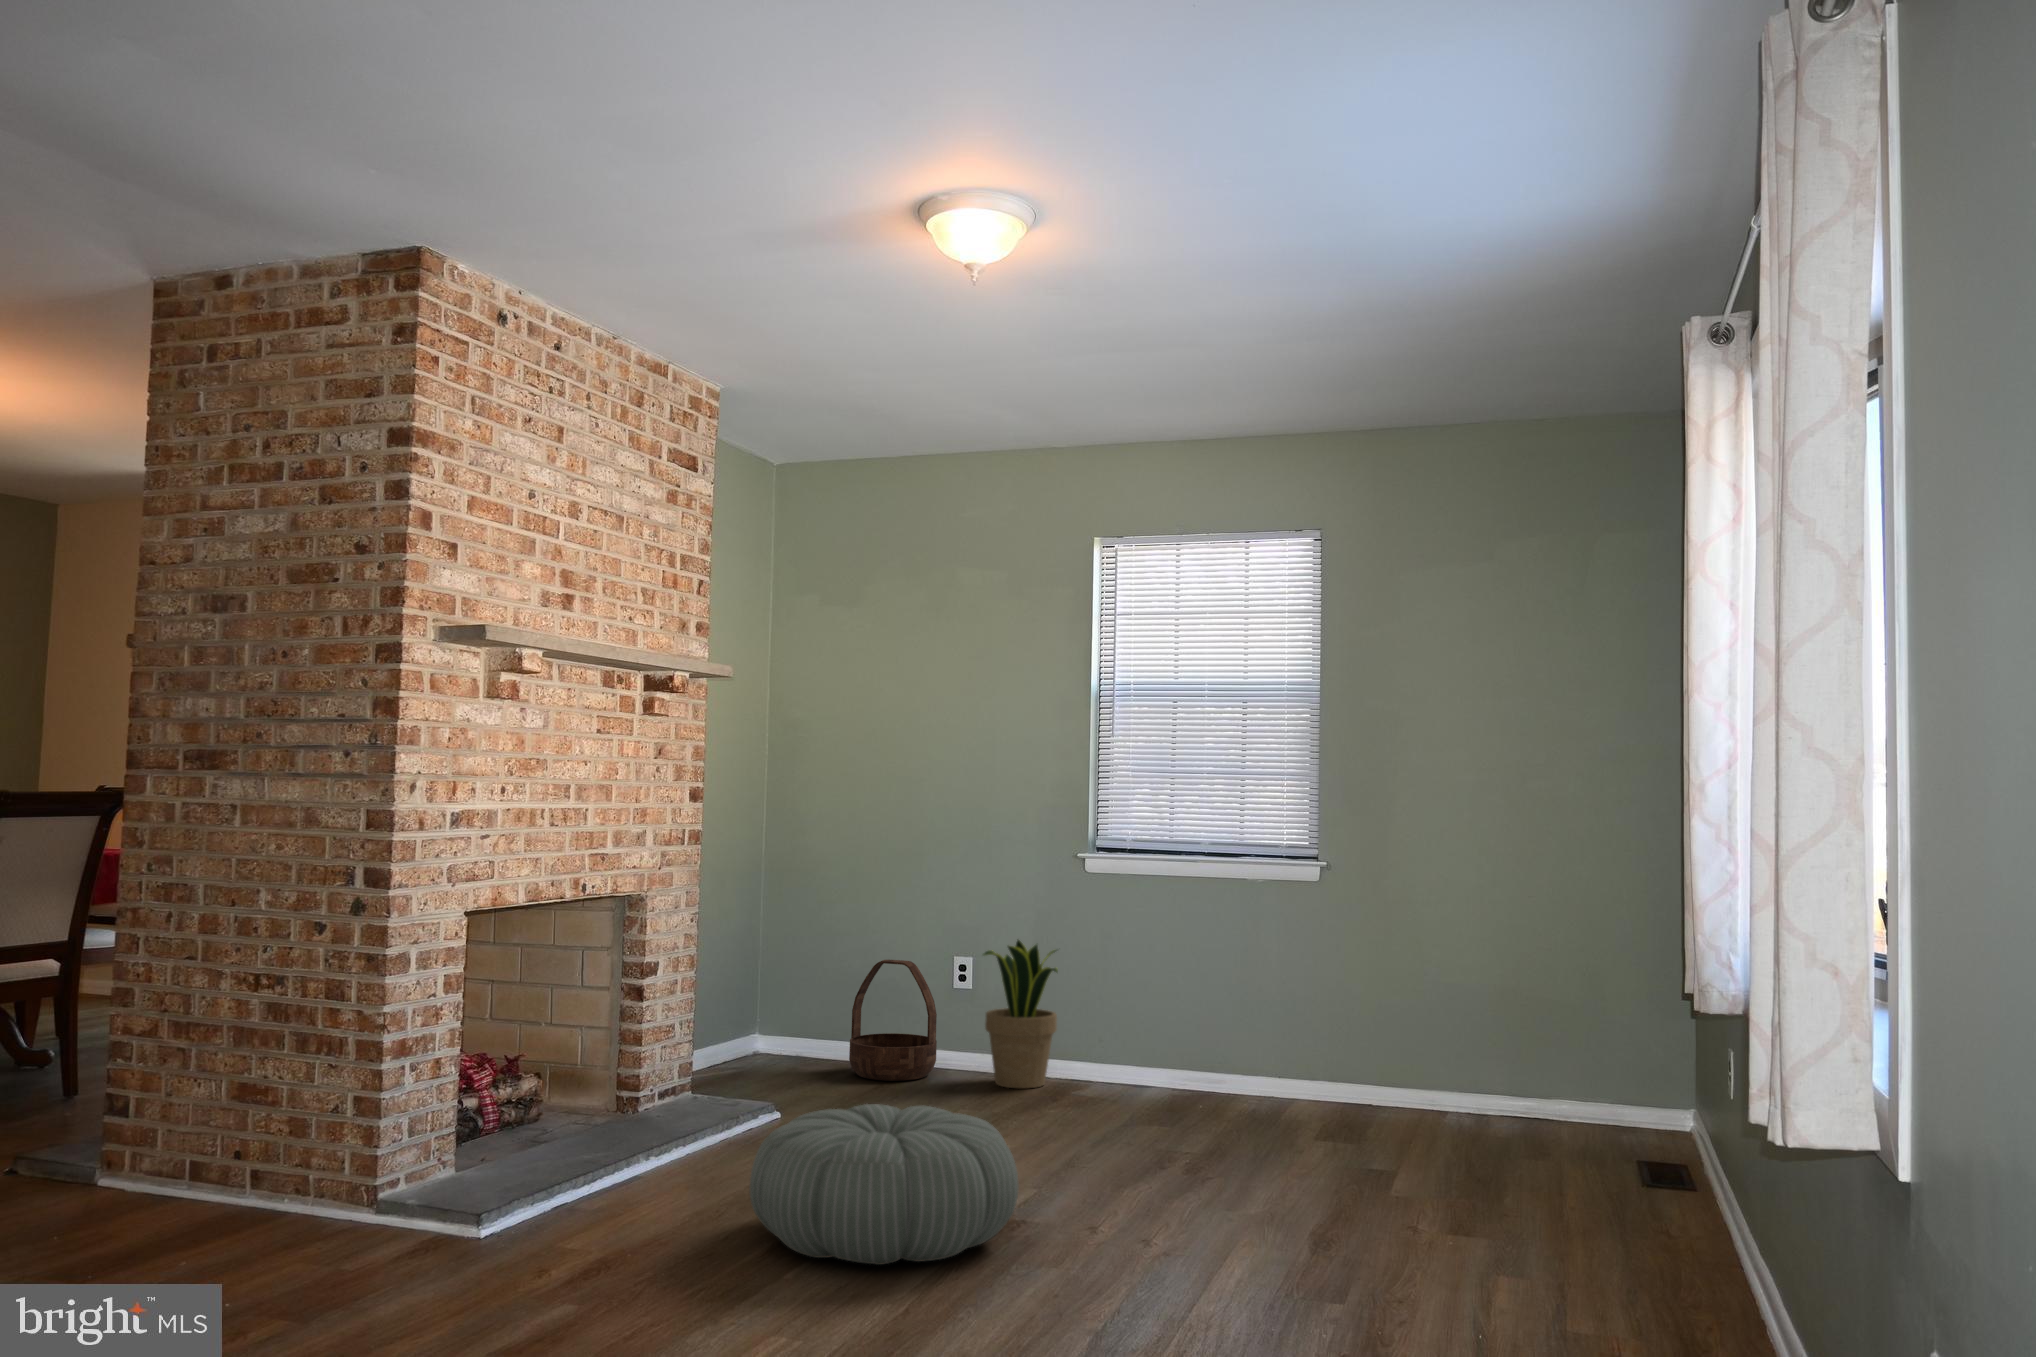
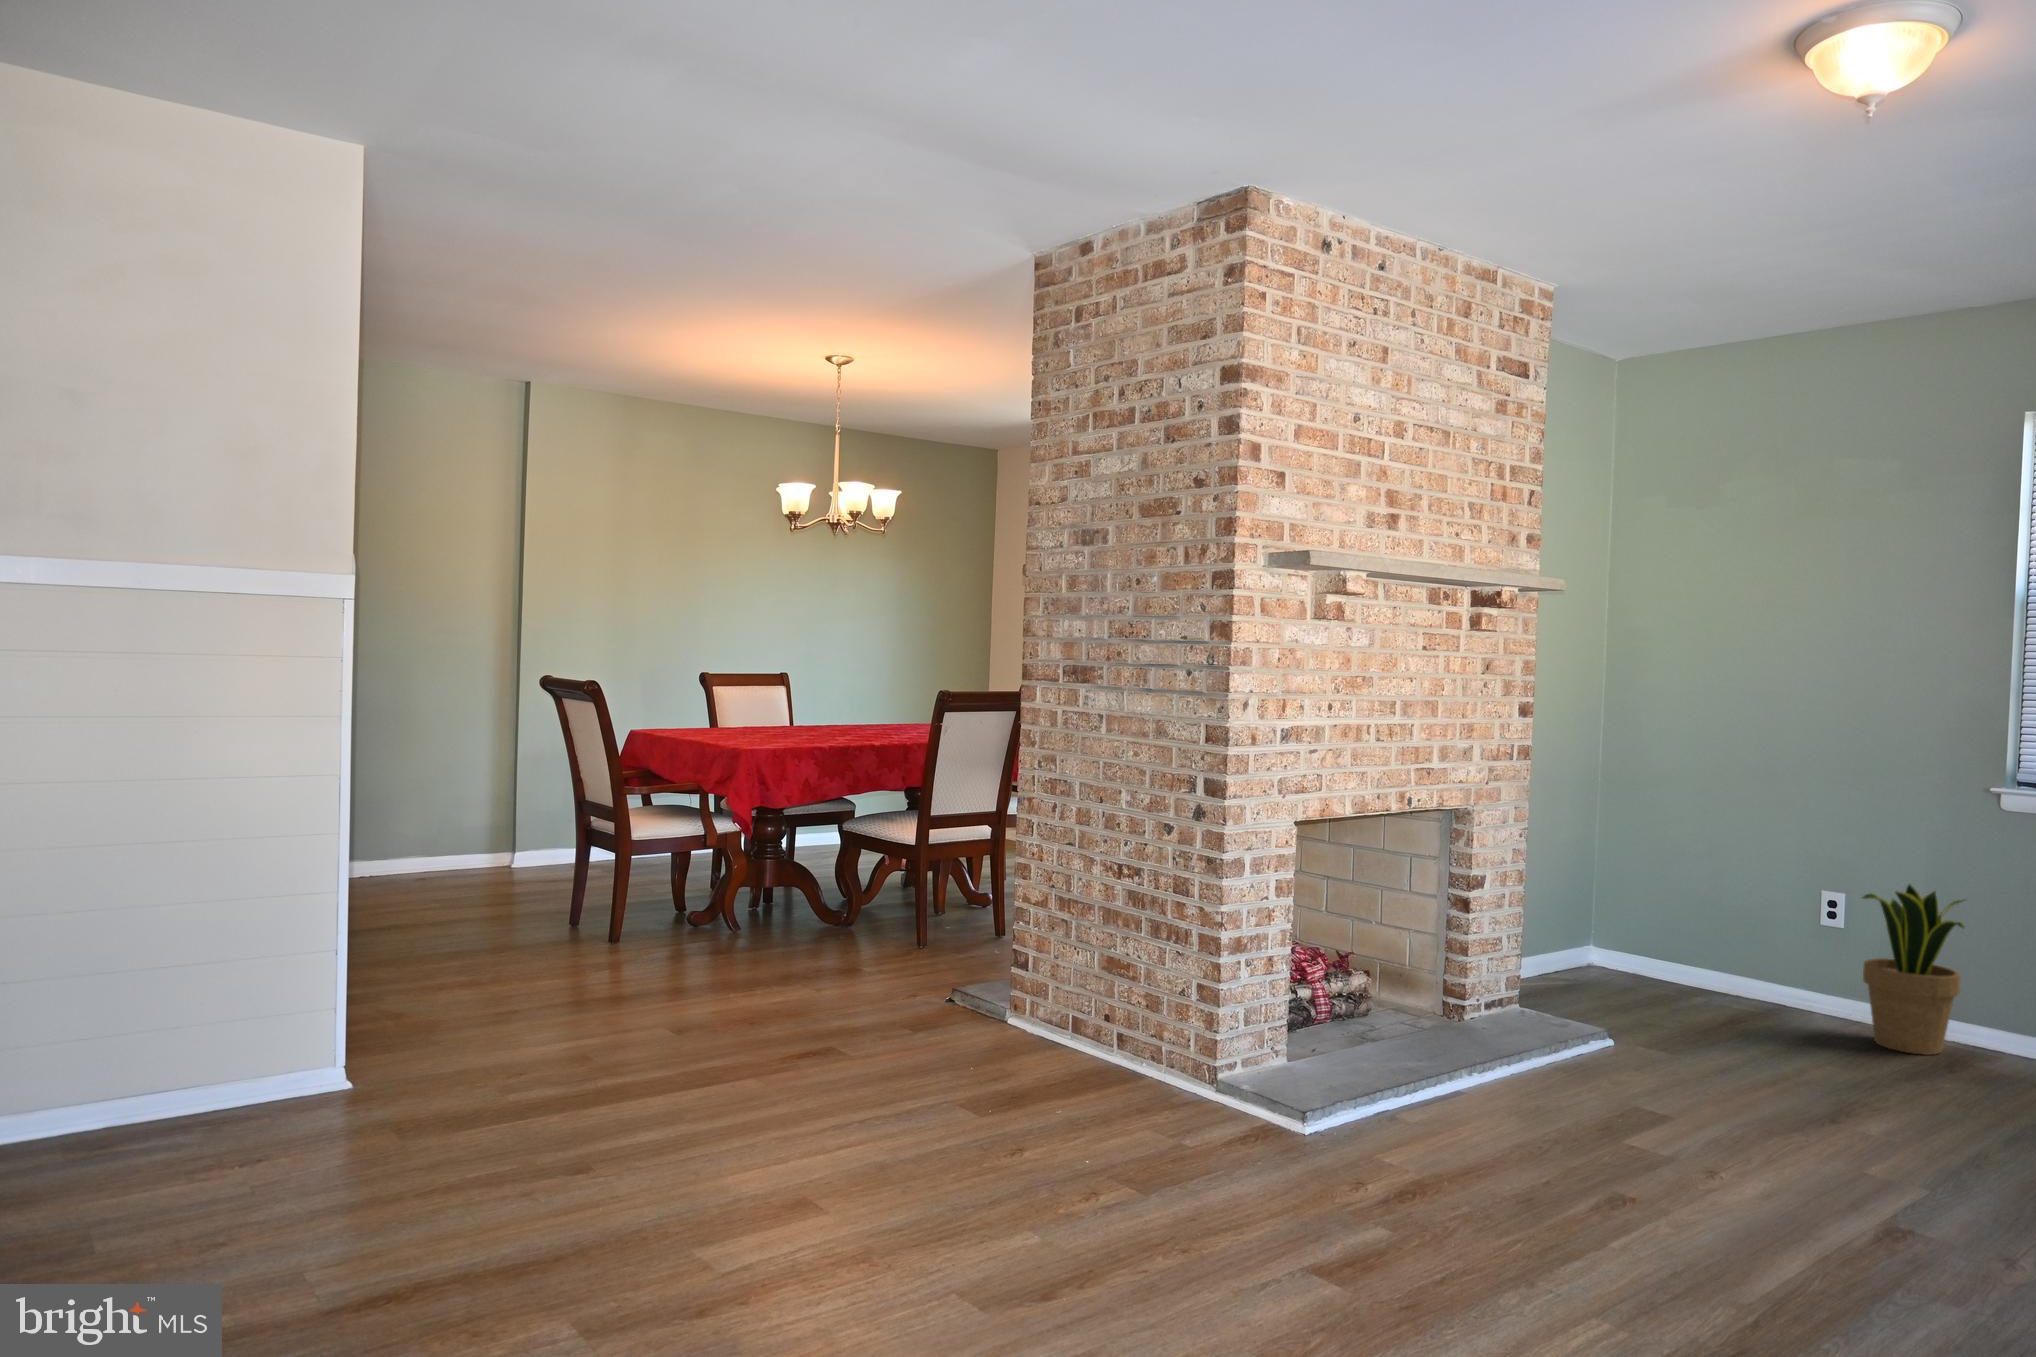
basket: present [849,960,937,1081] -> none [1693,889,1800,1022]
pouf: present [750,1104,1018,1265] -> none [1577,1071,1917,1273]

